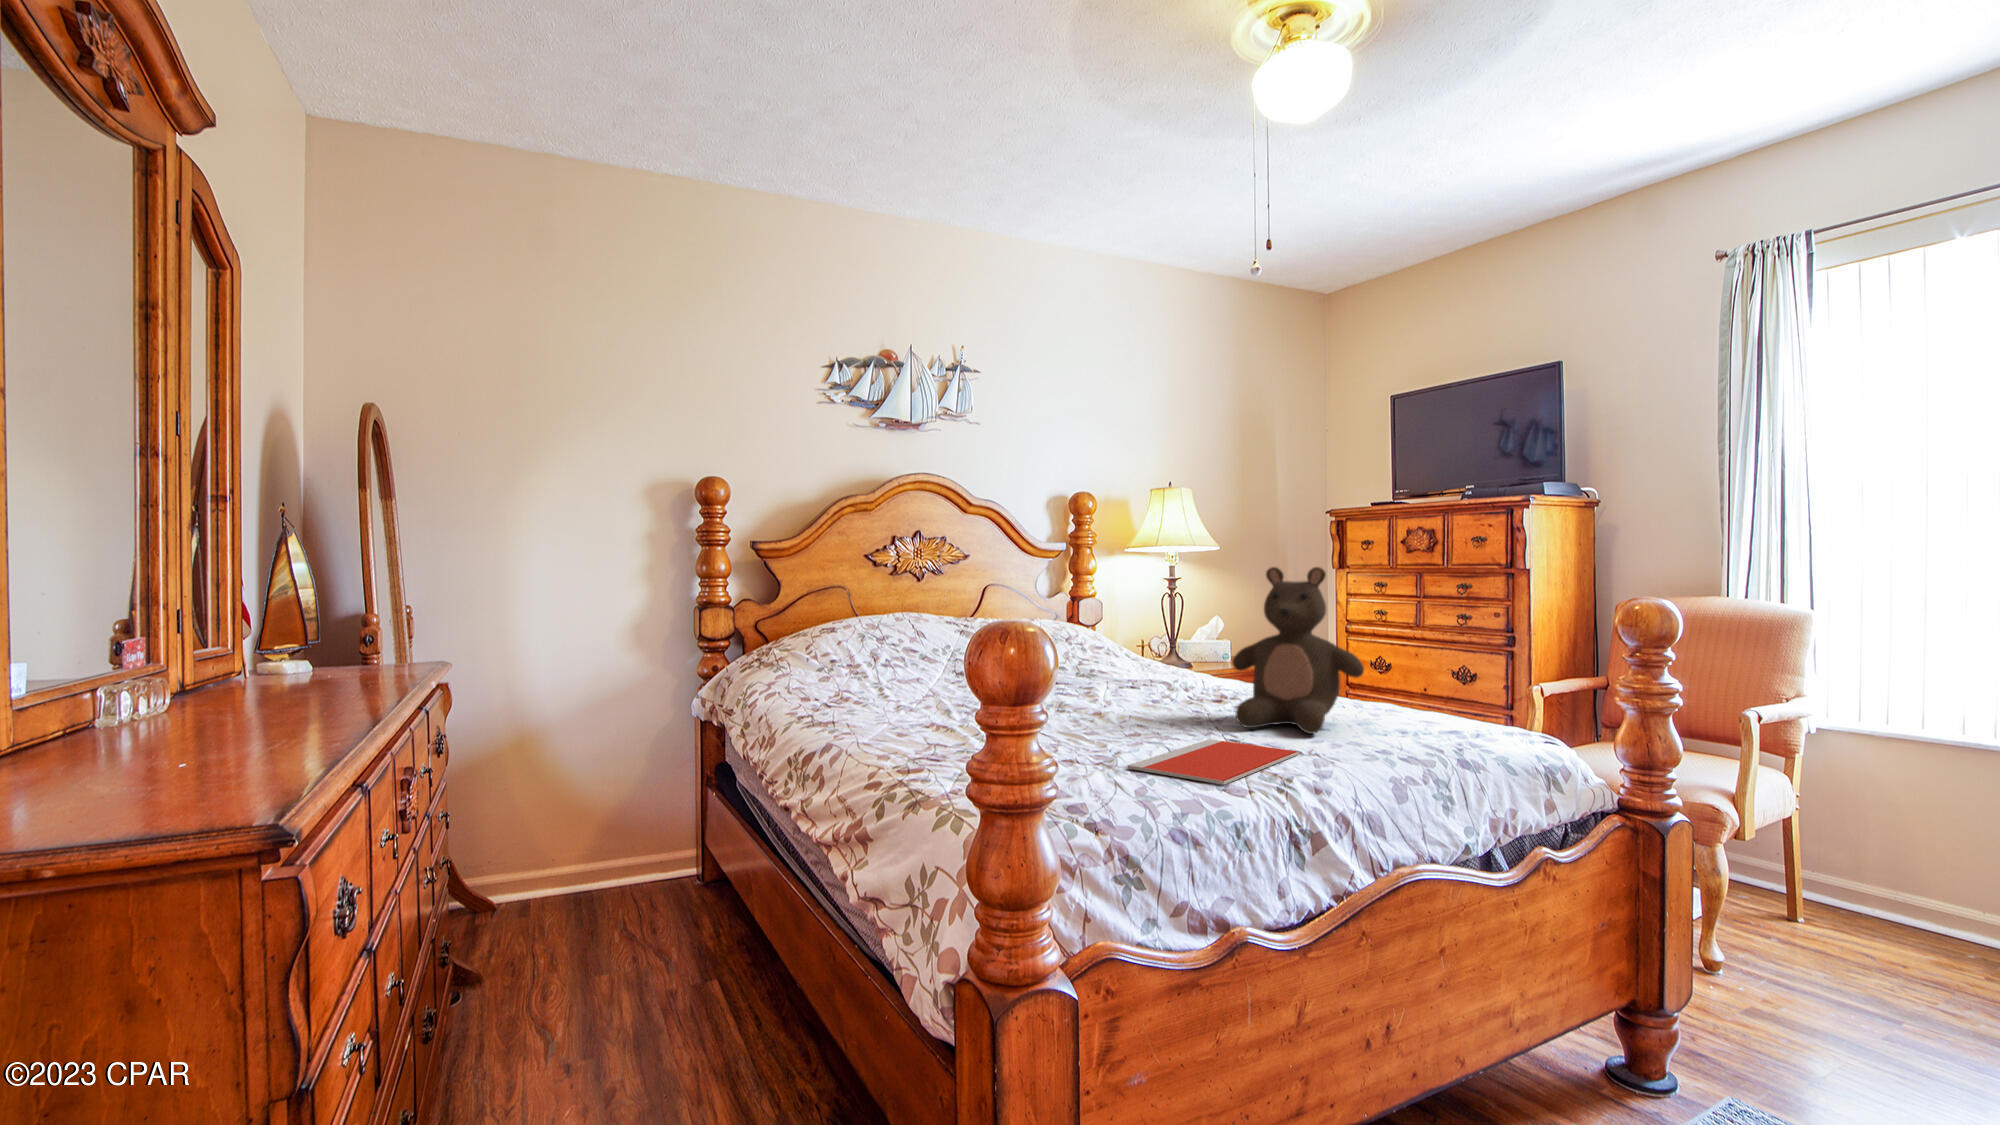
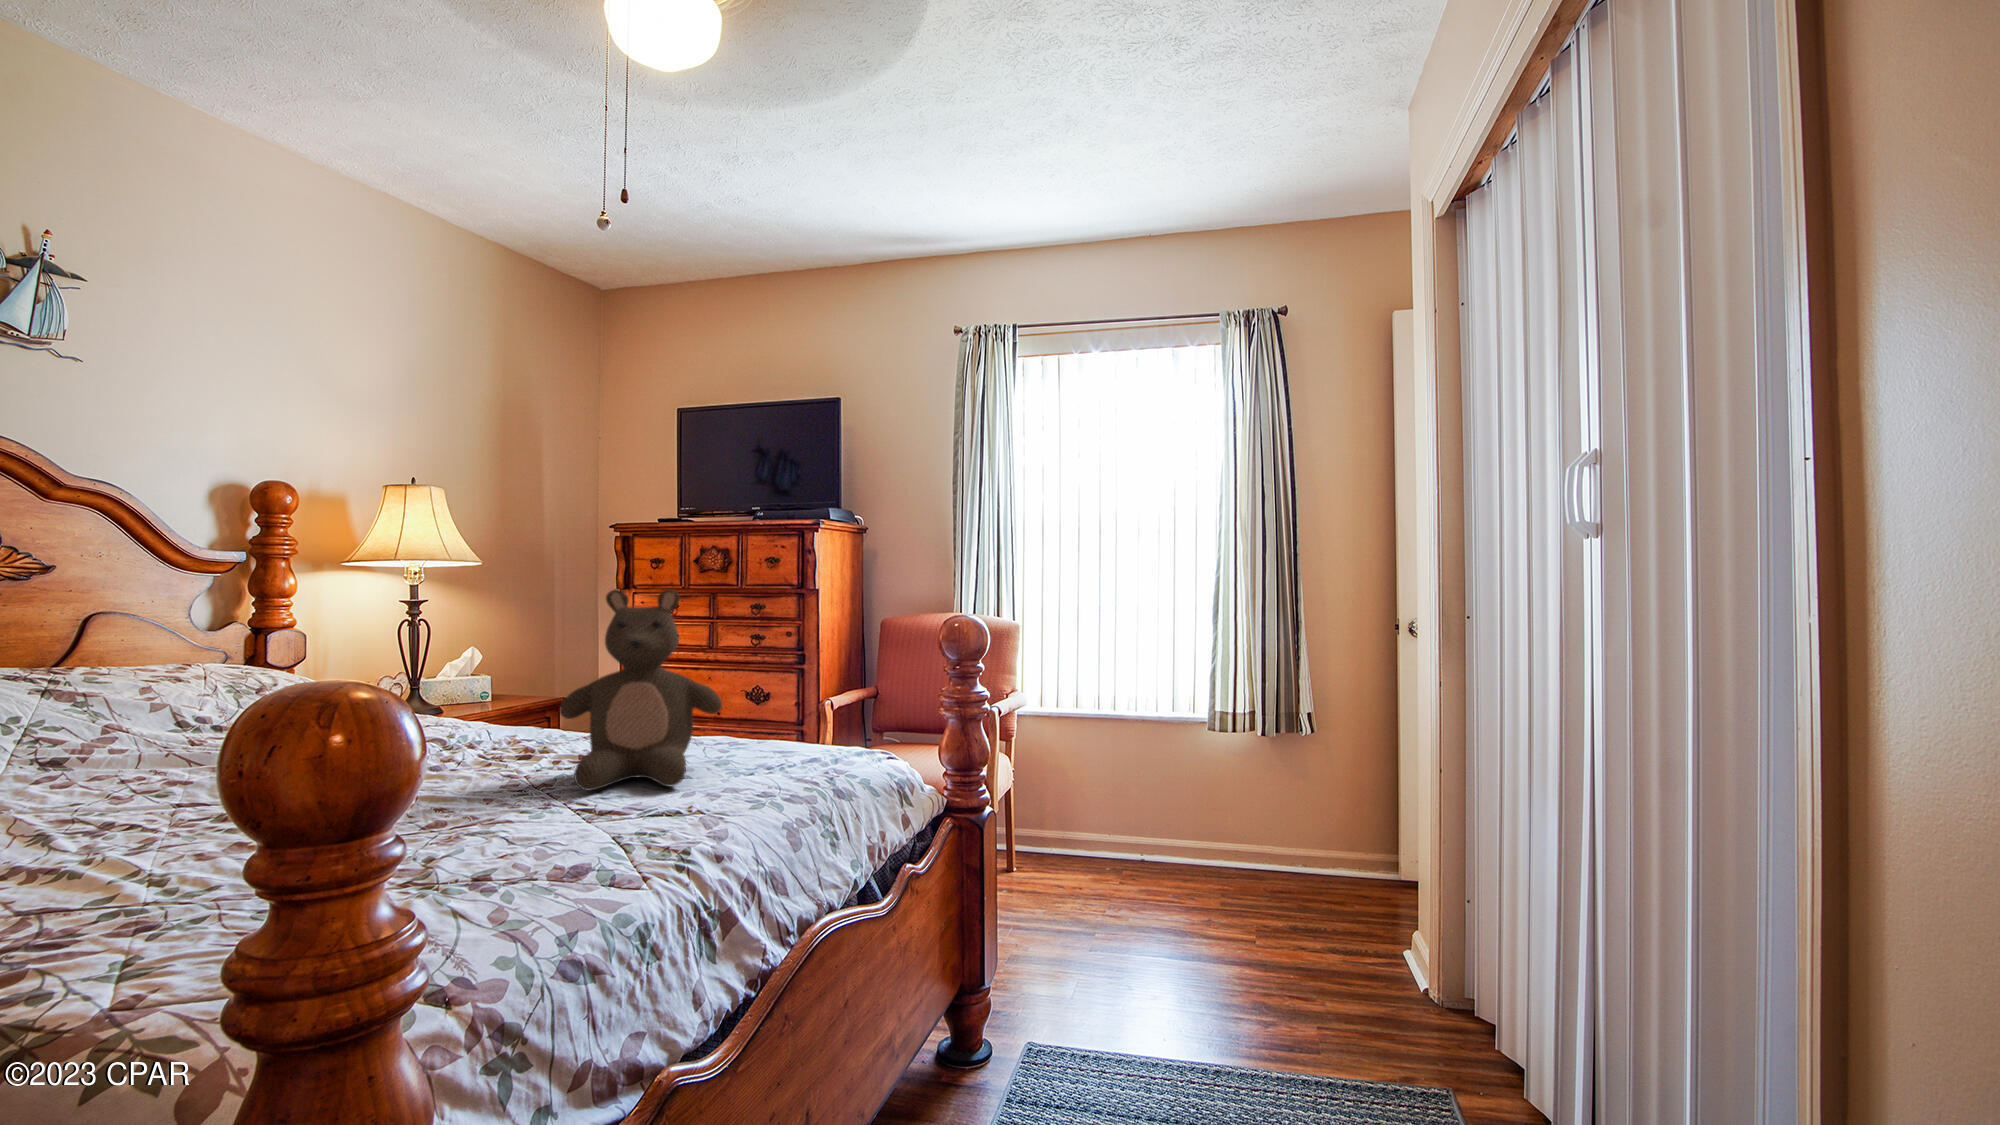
notebook: present [1128,739,1299,785] -> none [455,813,674,882]

